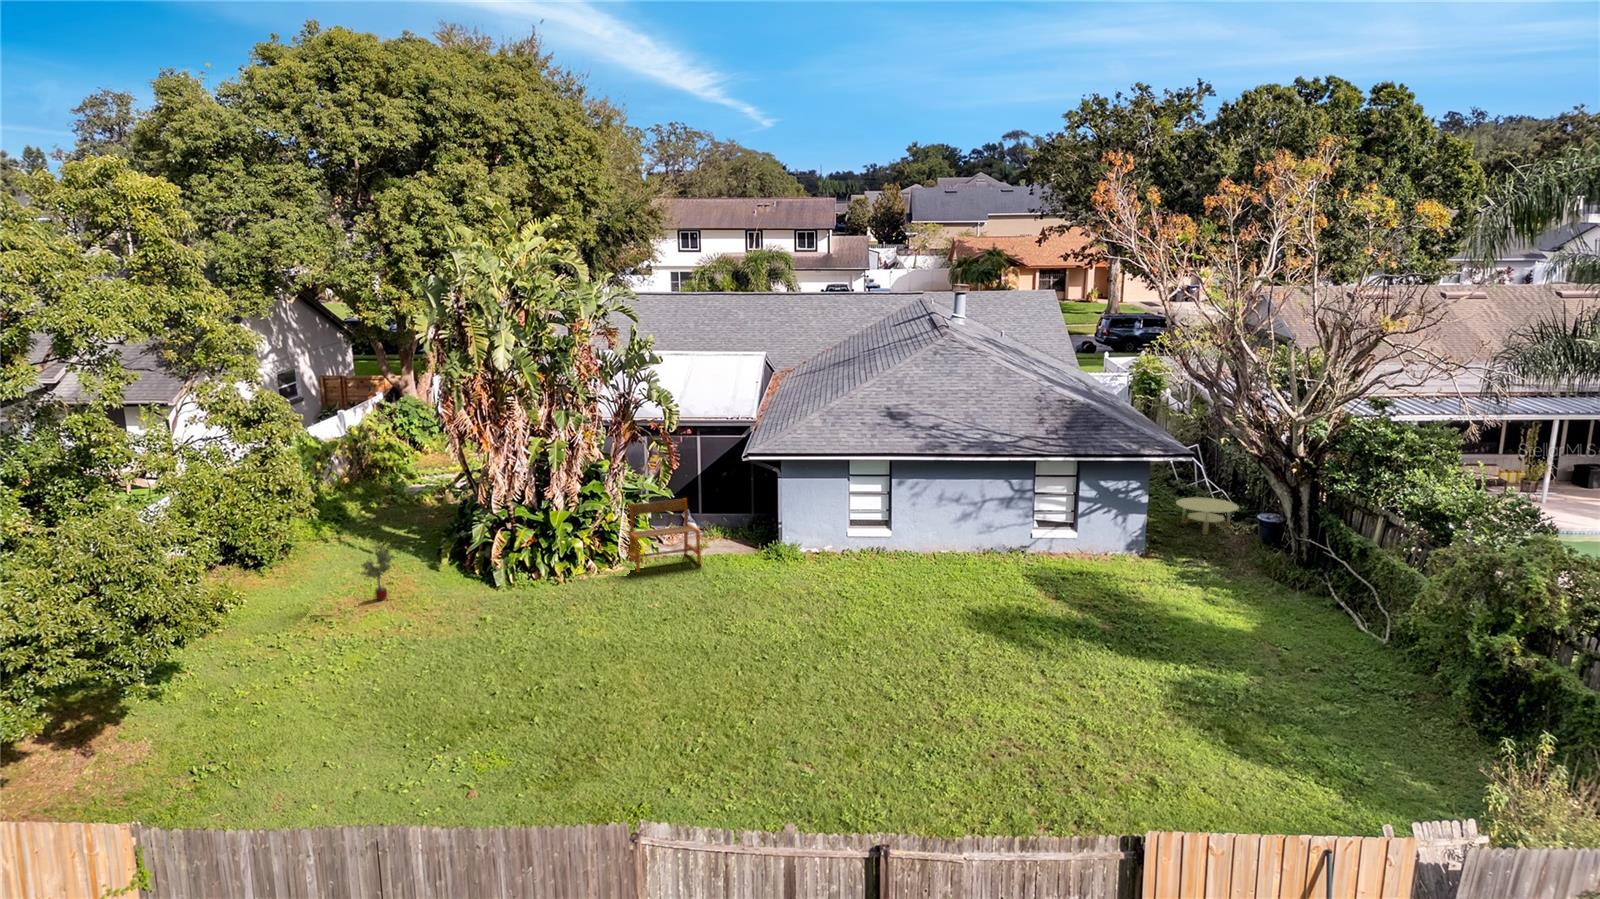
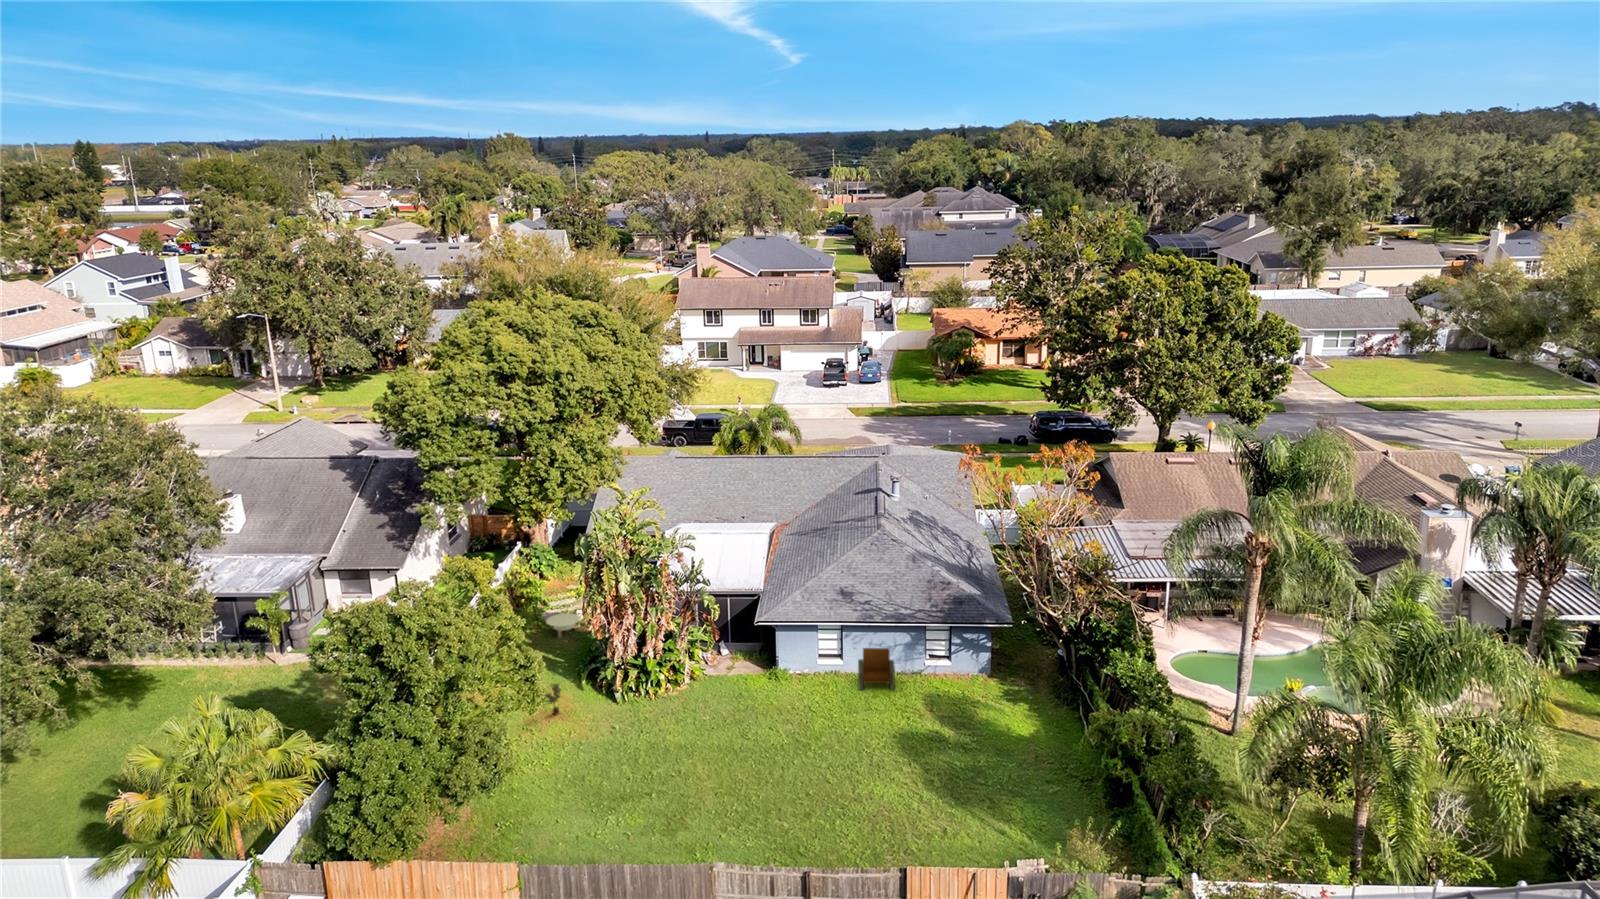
round table: present [1176,497,1239,535] -> present [546,613,580,638]
bench: present [628,498,701,572] -> none [689,645,732,692]
lounge chair: none [918,504,987,572] -> present [858,648,895,690]

